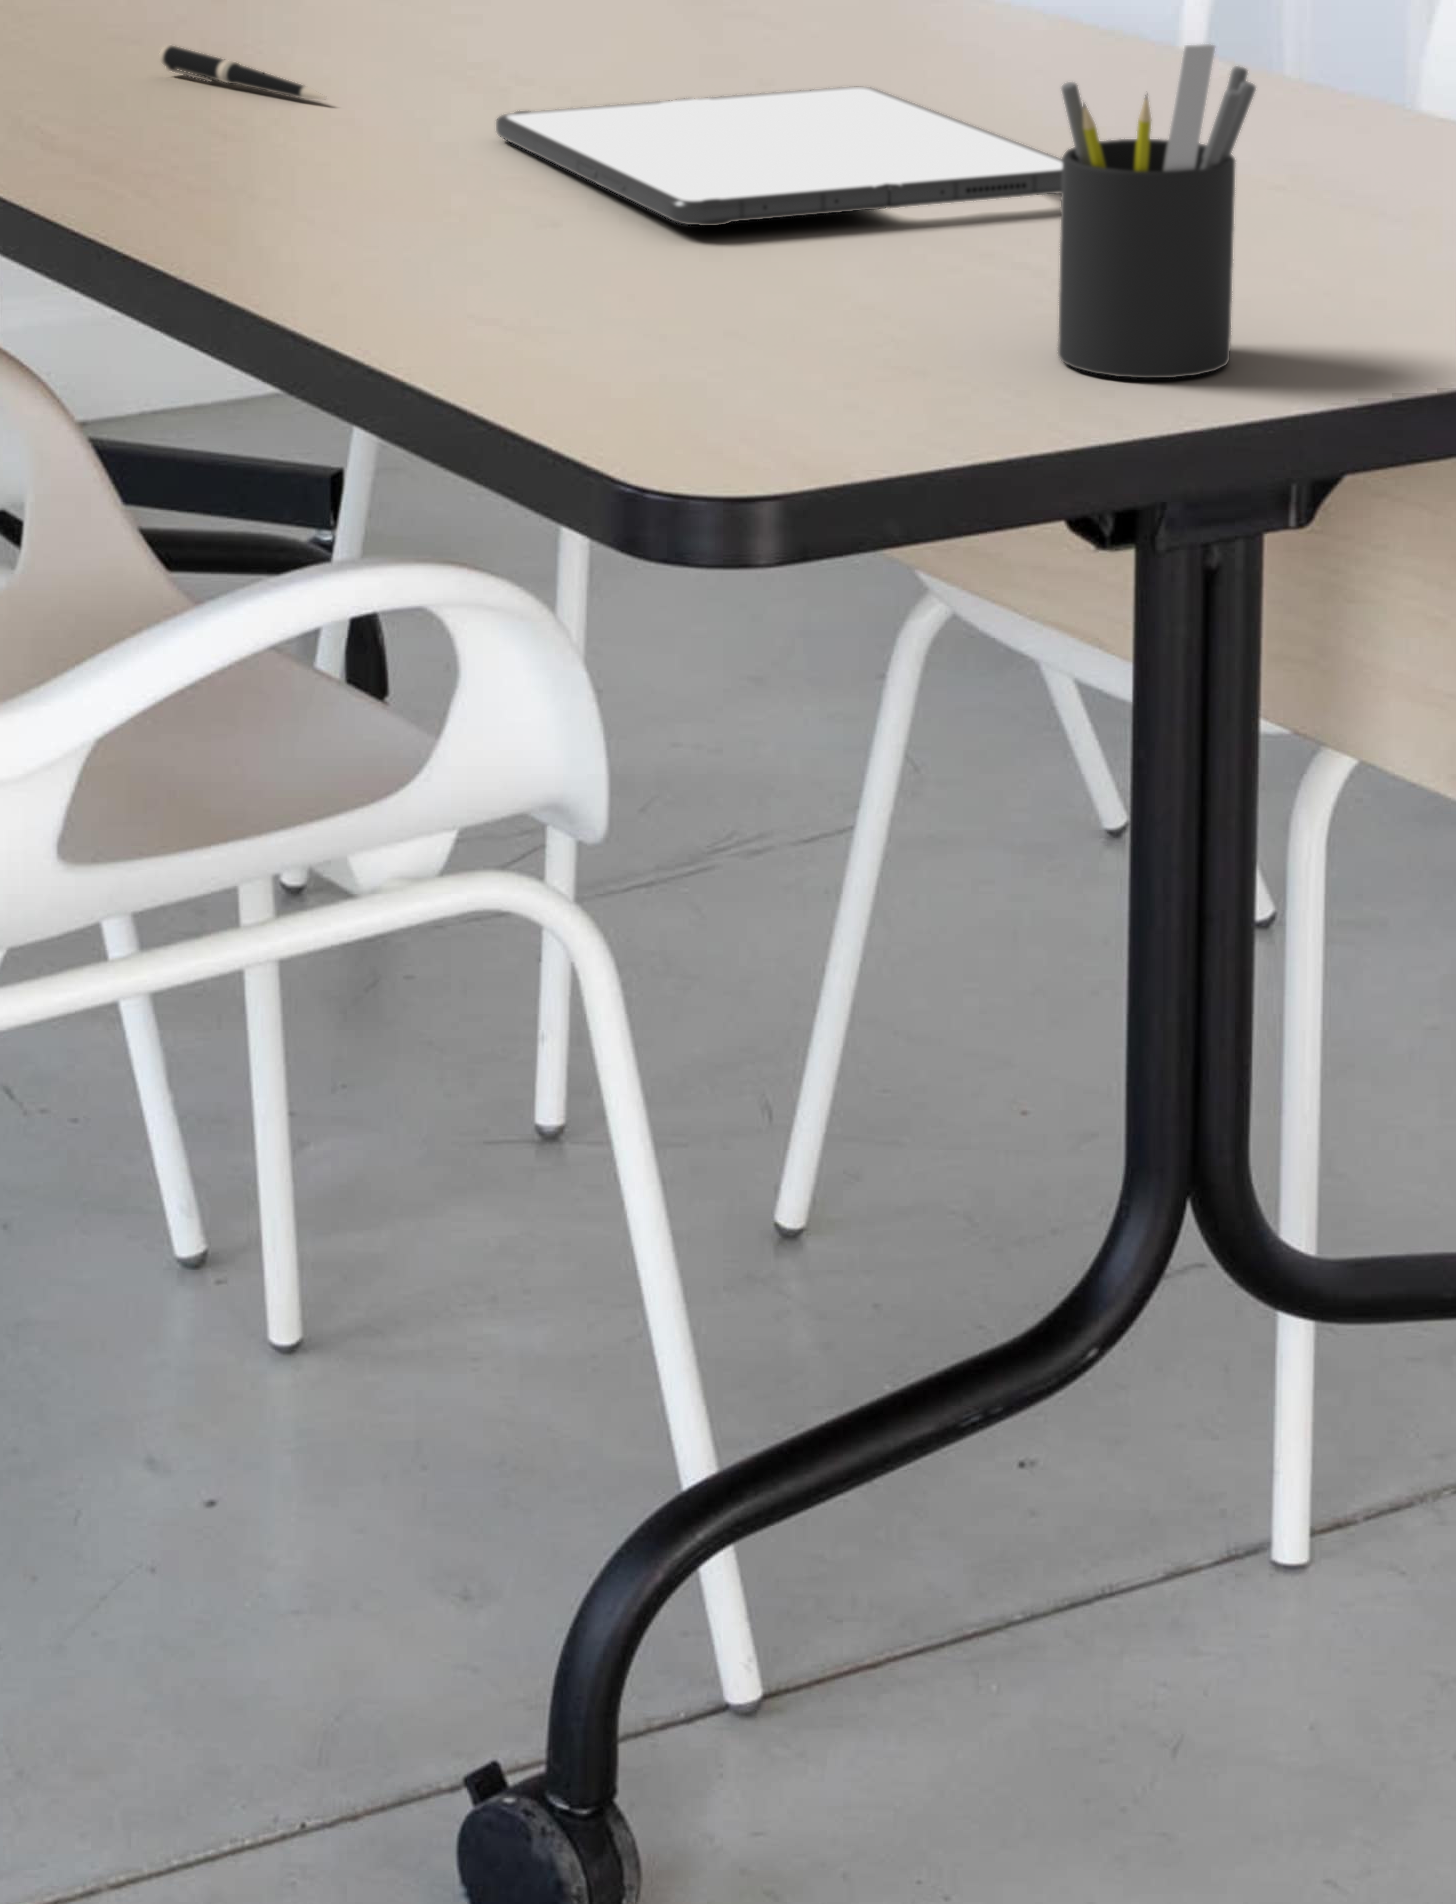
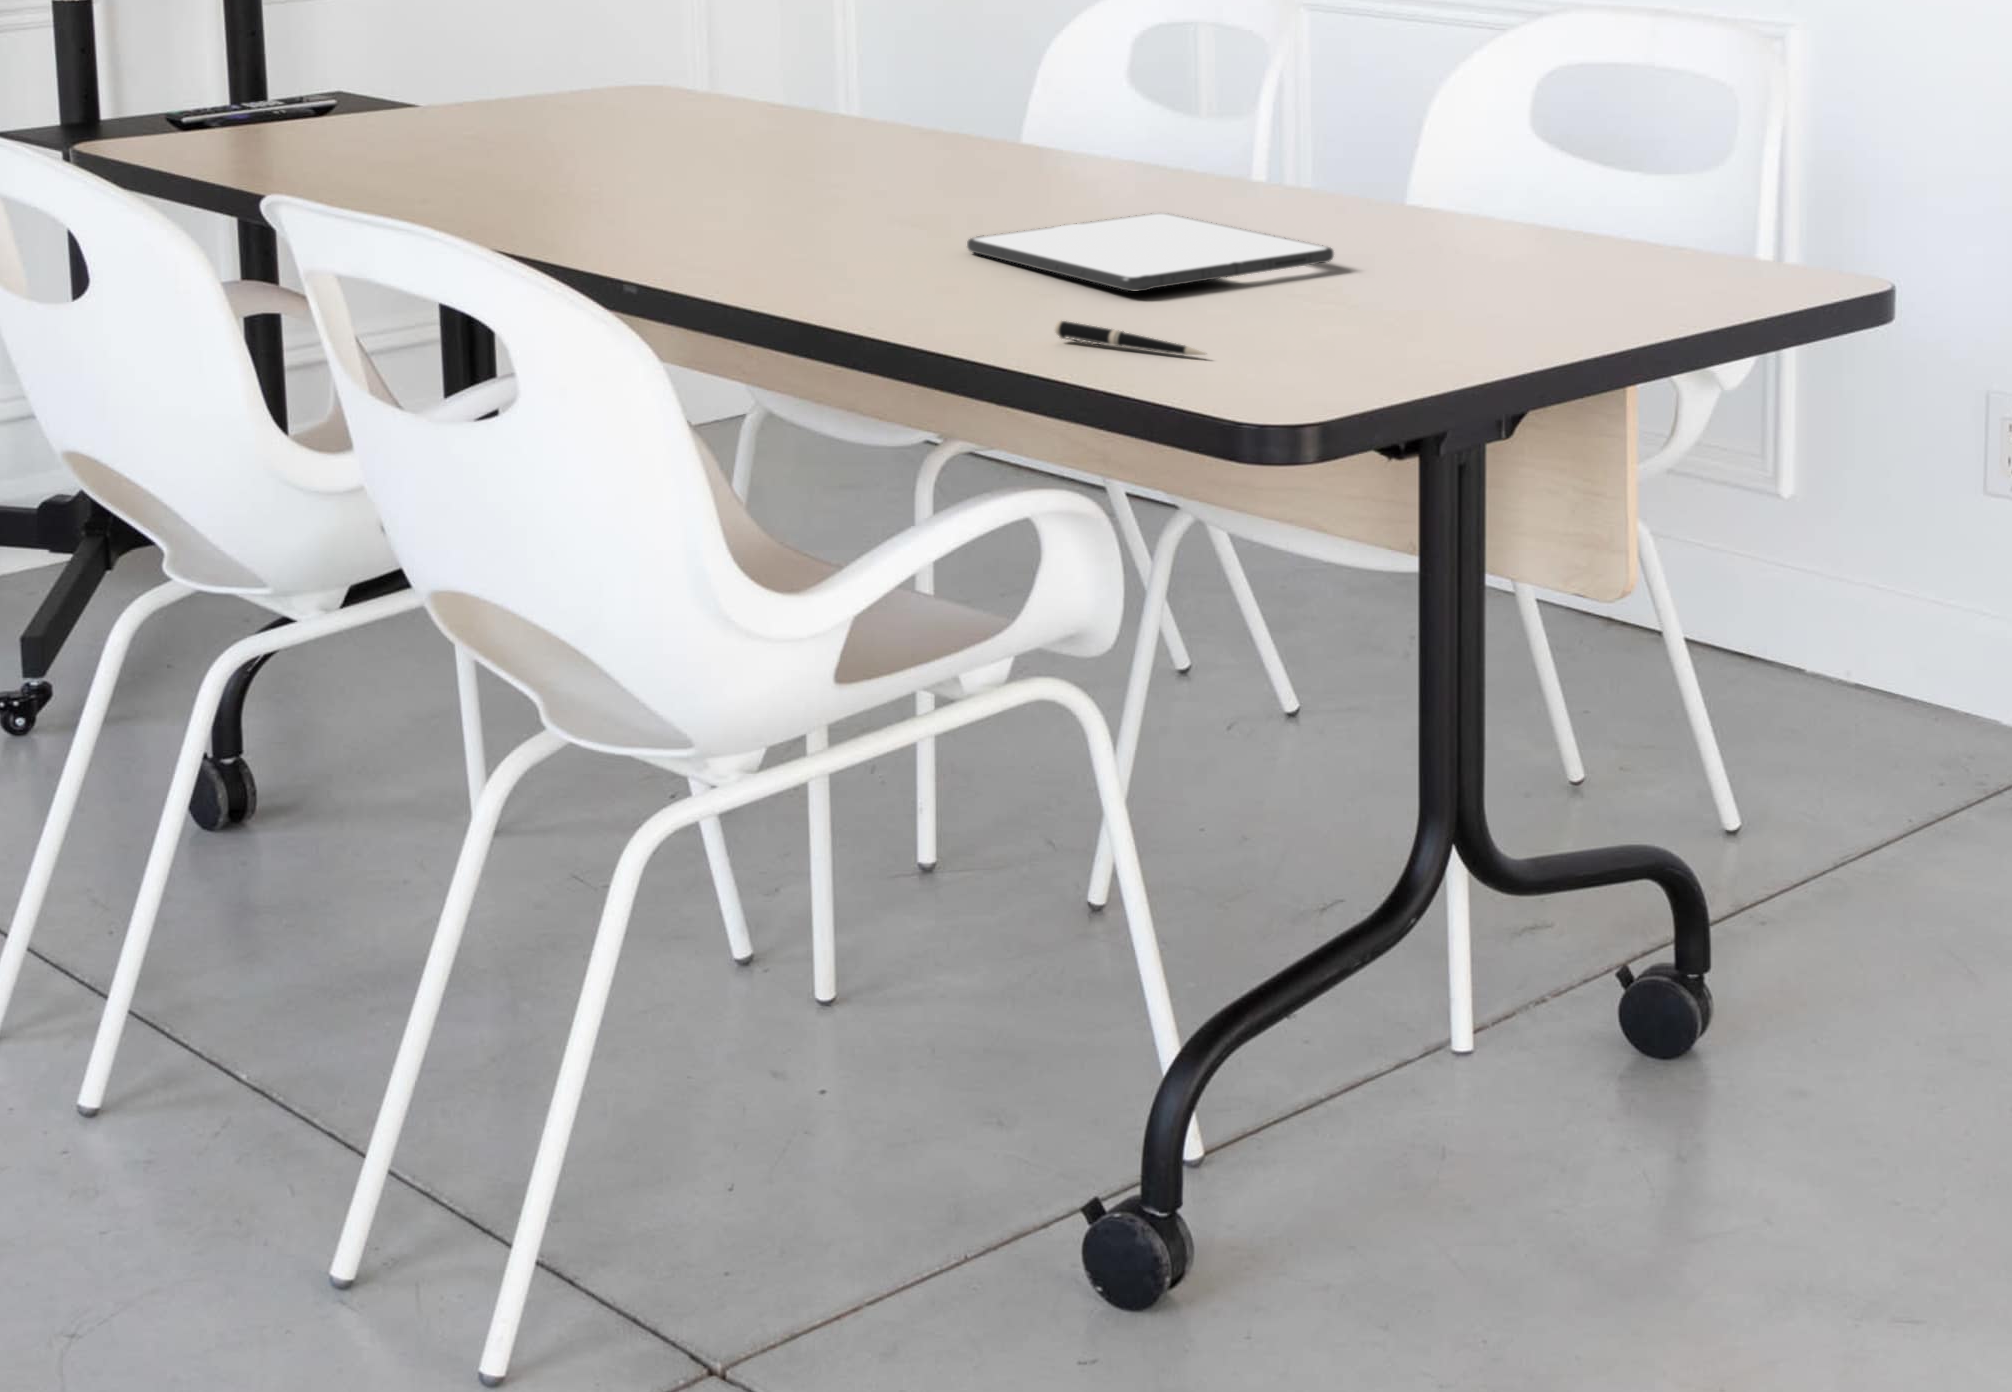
pen holder: present [1058,44,1256,378] -> none [1396,167,1502,354]
pen: present [159,45,326,99] -> present [1055,321,1207,355]

